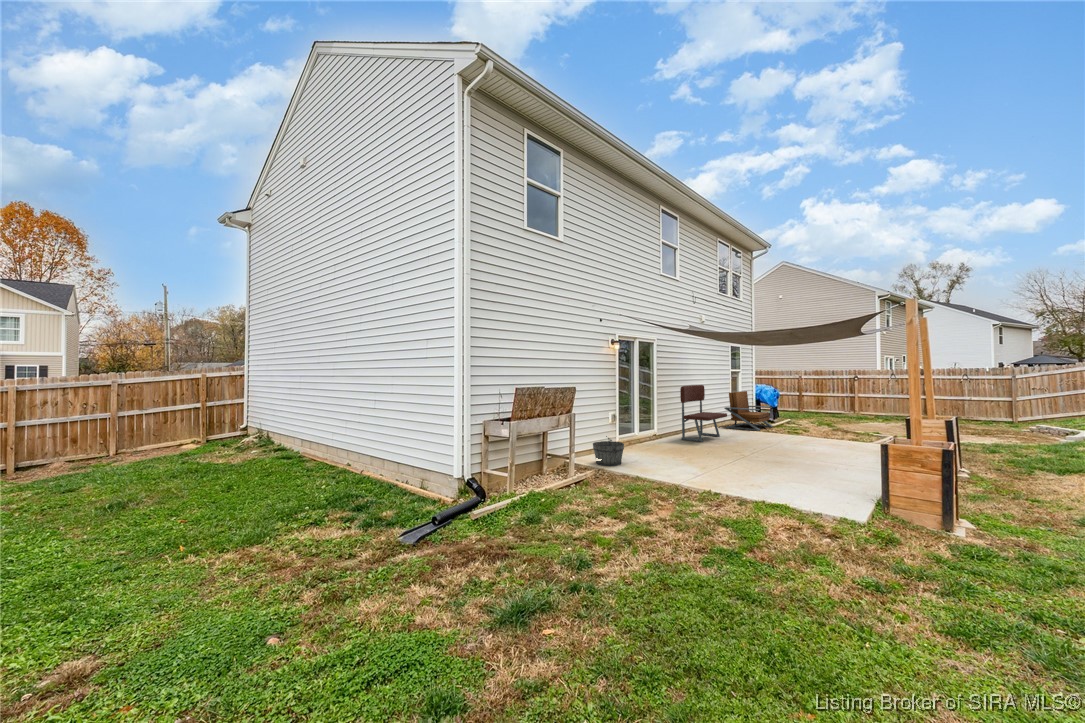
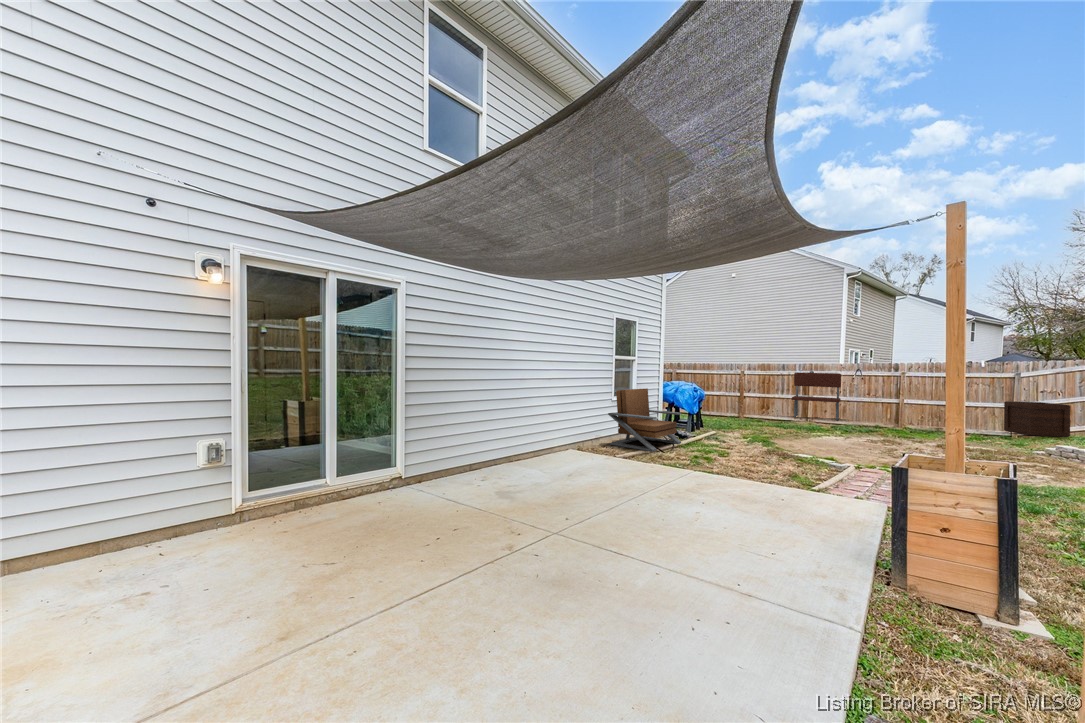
bench: present [680,385,727,442] -> present [792,372,841,420]
wooden crate: none [1005,395,1053,420] -> present [1004,401,1070,437]
wooden bucket: present [593,436,624,466] -> none [172,487,265,565]

